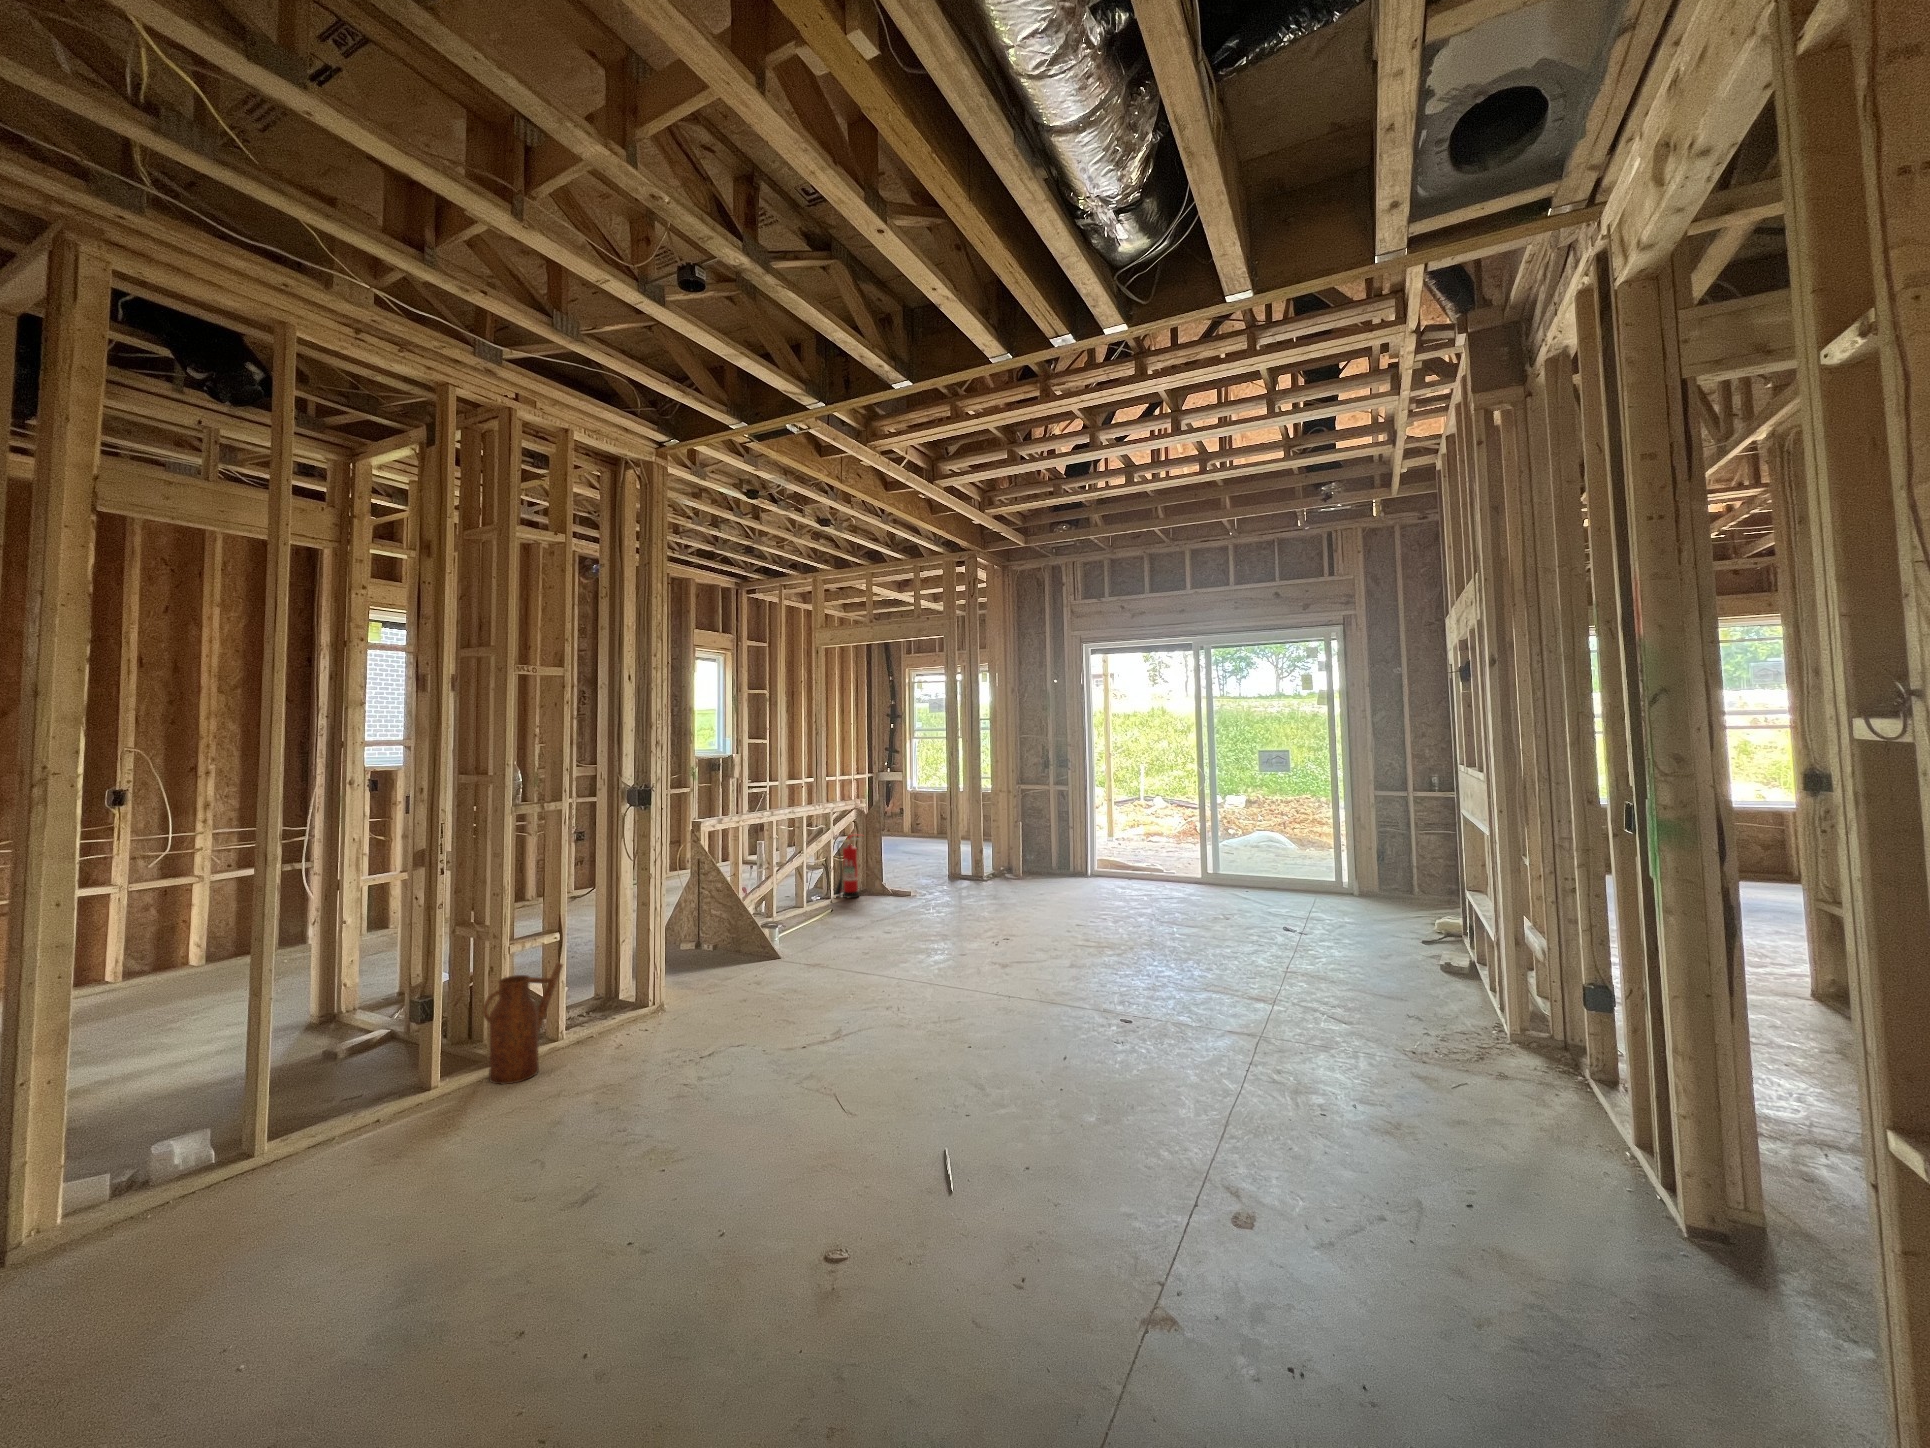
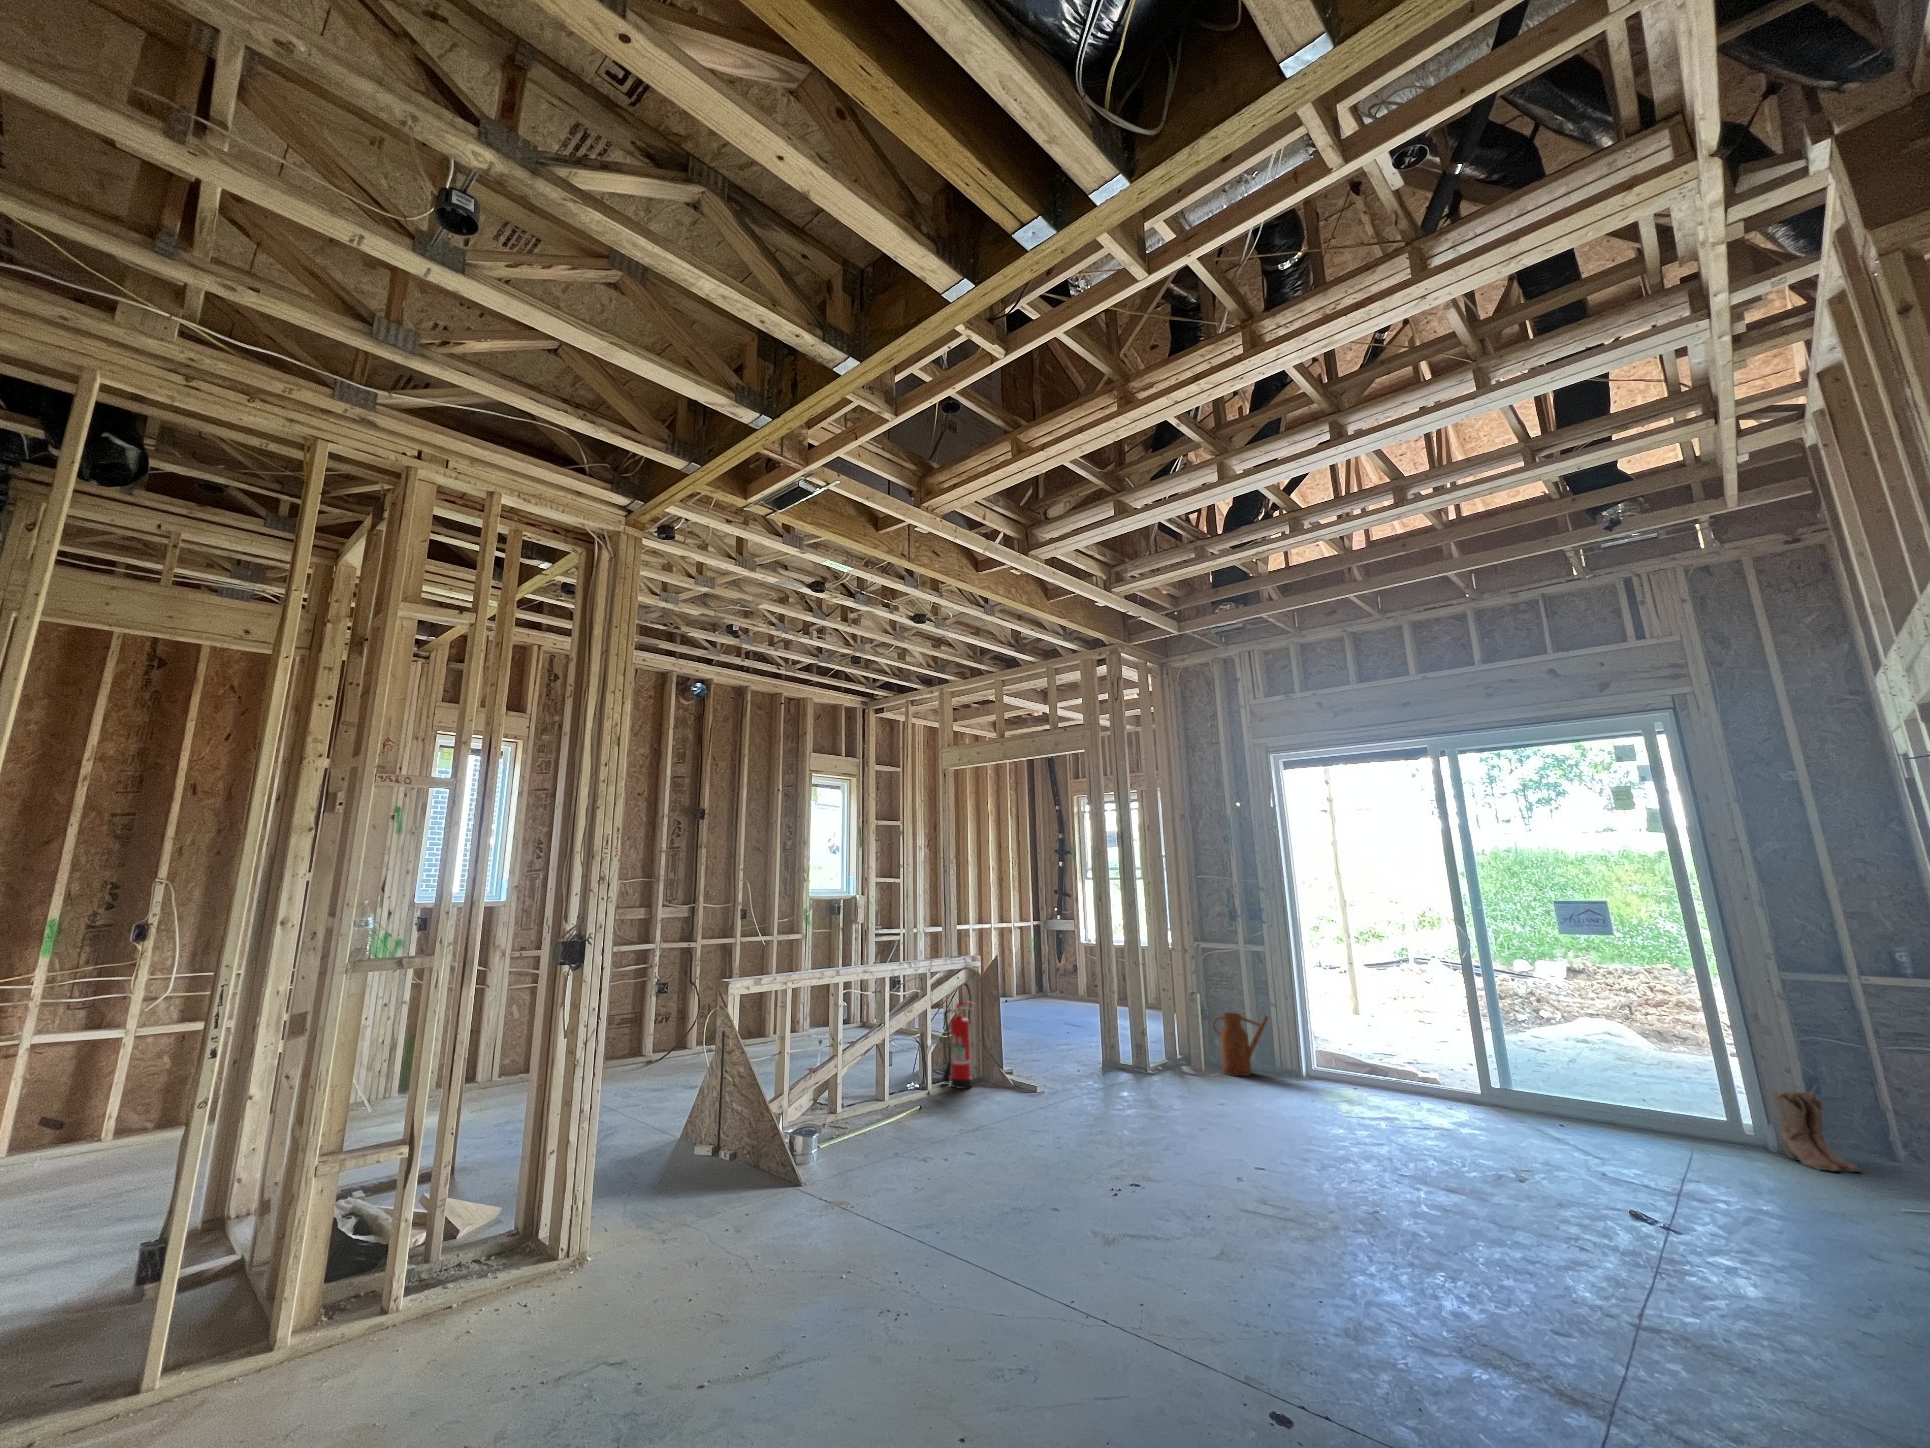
boots: none [1361,857,1397,900] -> present [1772,1091,1859,1172]
watering can: present [483,963,563,1084] -> present [1212,1013,1268,1076]

